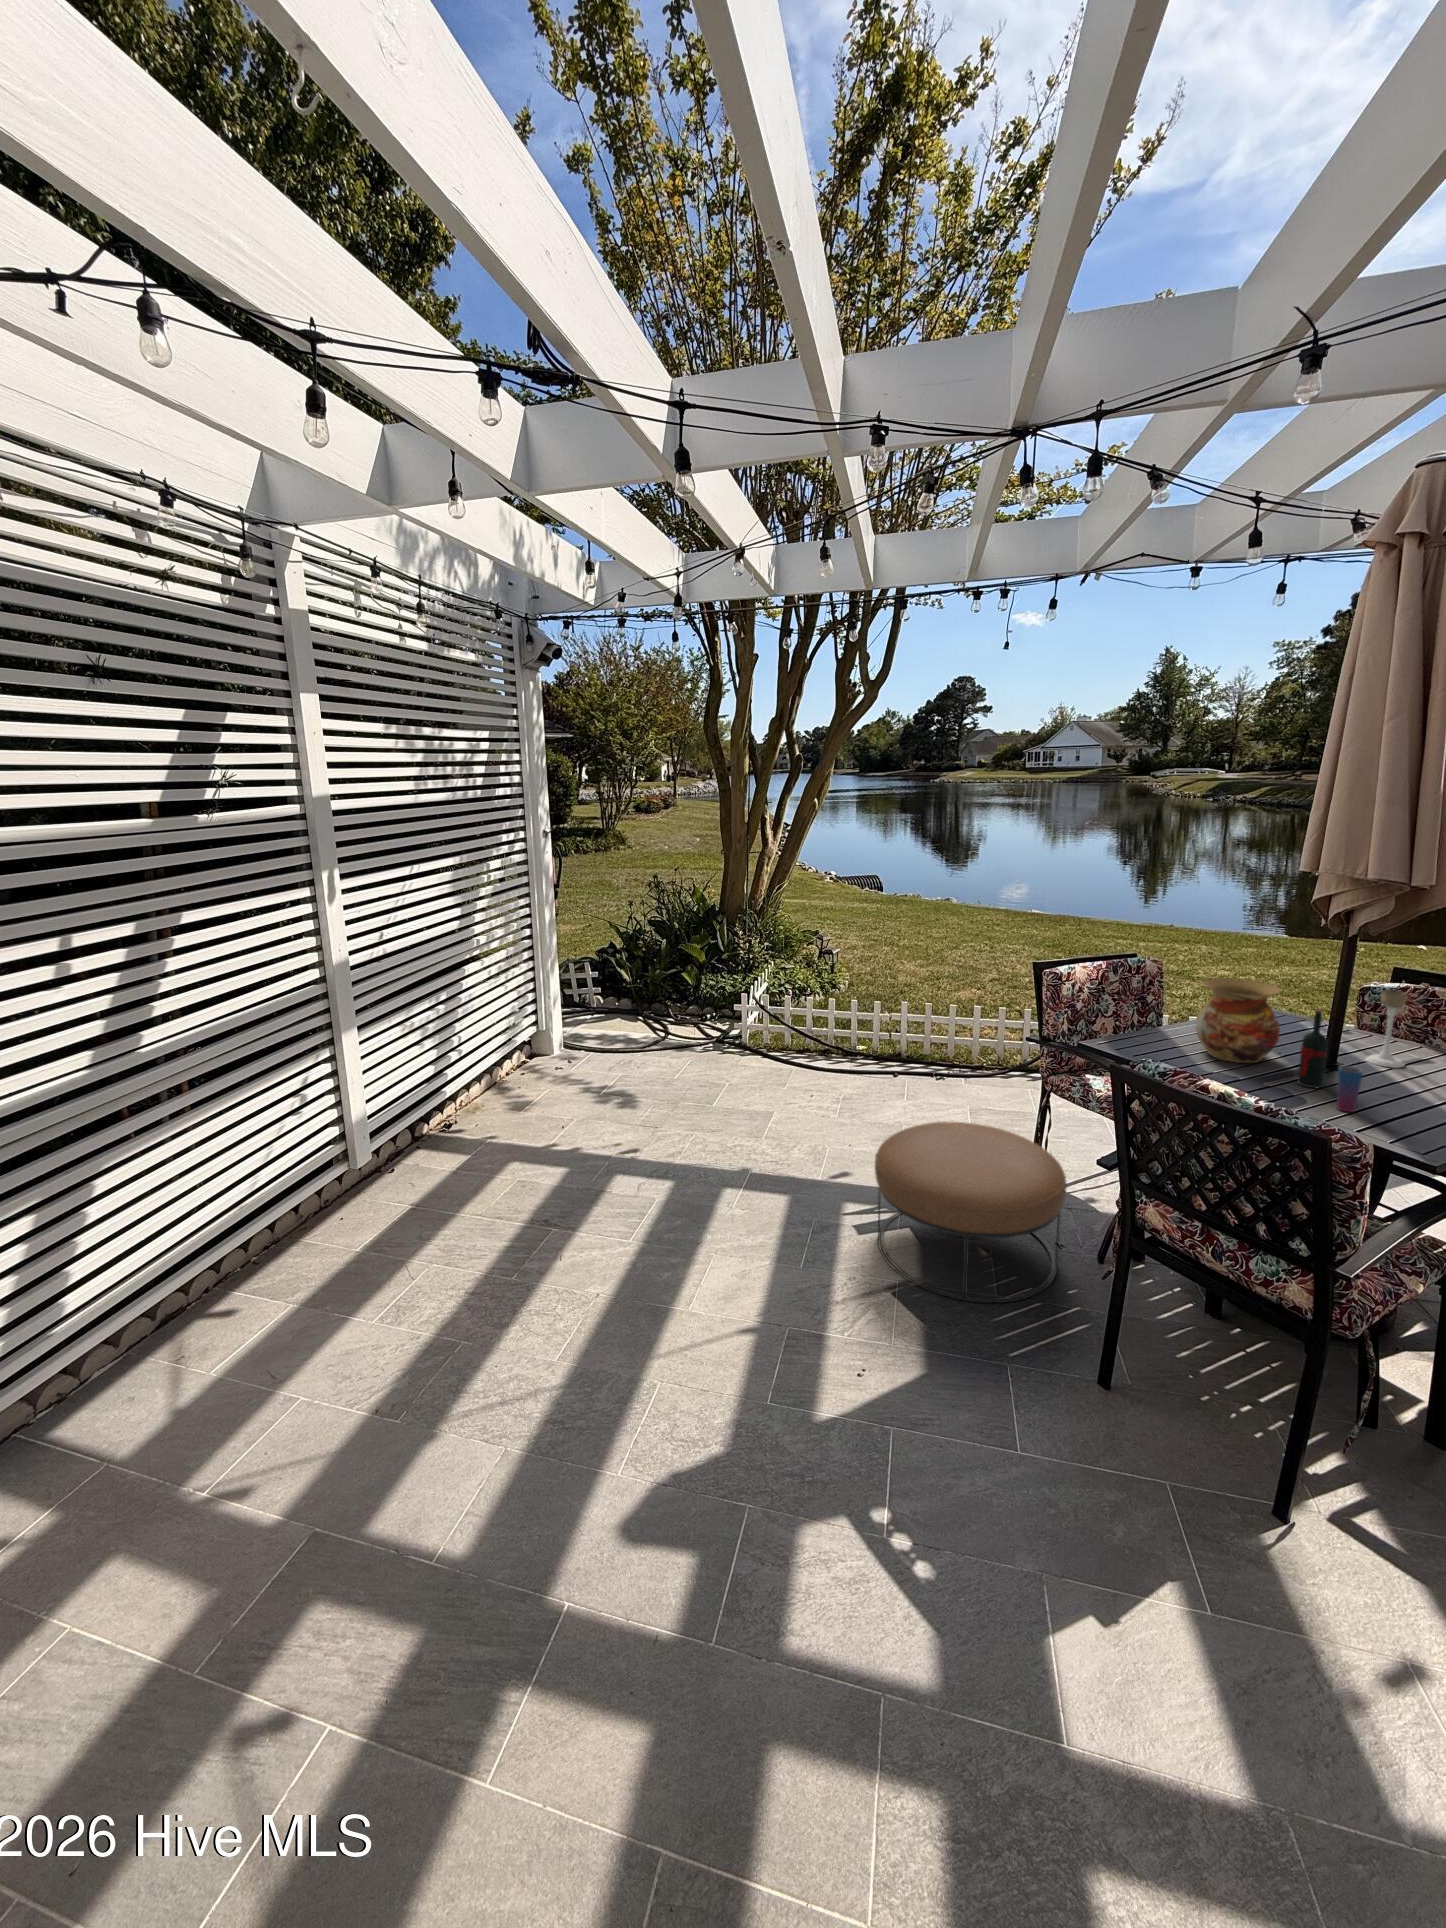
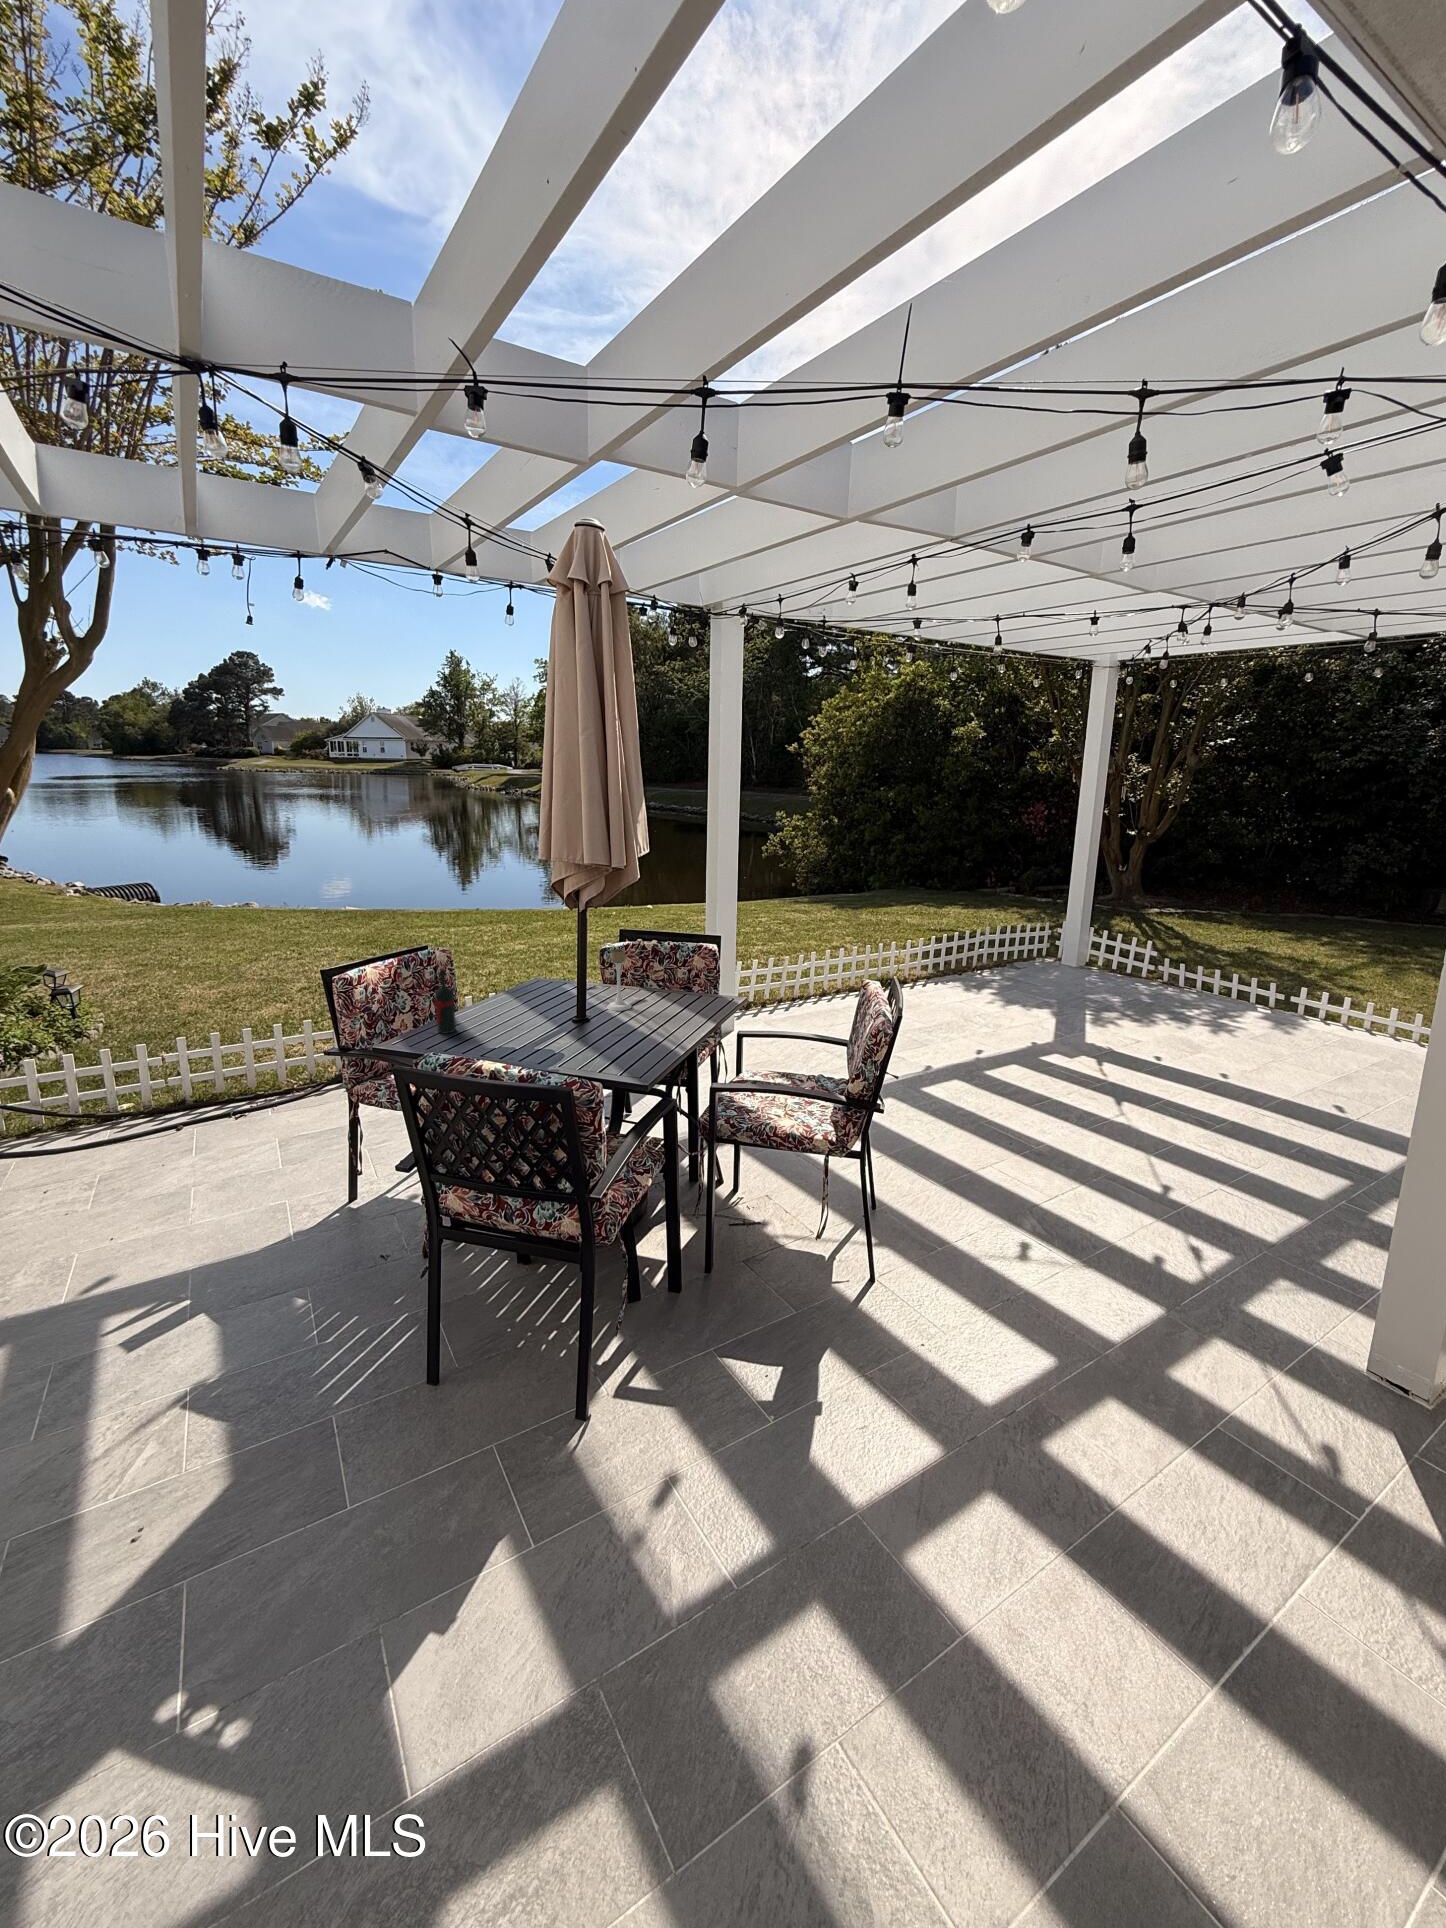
vase: present [1196,978,1281,1063] -> none [480,958,545,1034]
wine bottle: present [1297,1008,1328,1088] -> present [434,966,456,1034]
cup: present [1337,1066,1363,1112] -> none [584,1018,600,1056]
ottoman: present [875,1122,1067,1303] -> none [135,1161,381,1381]

